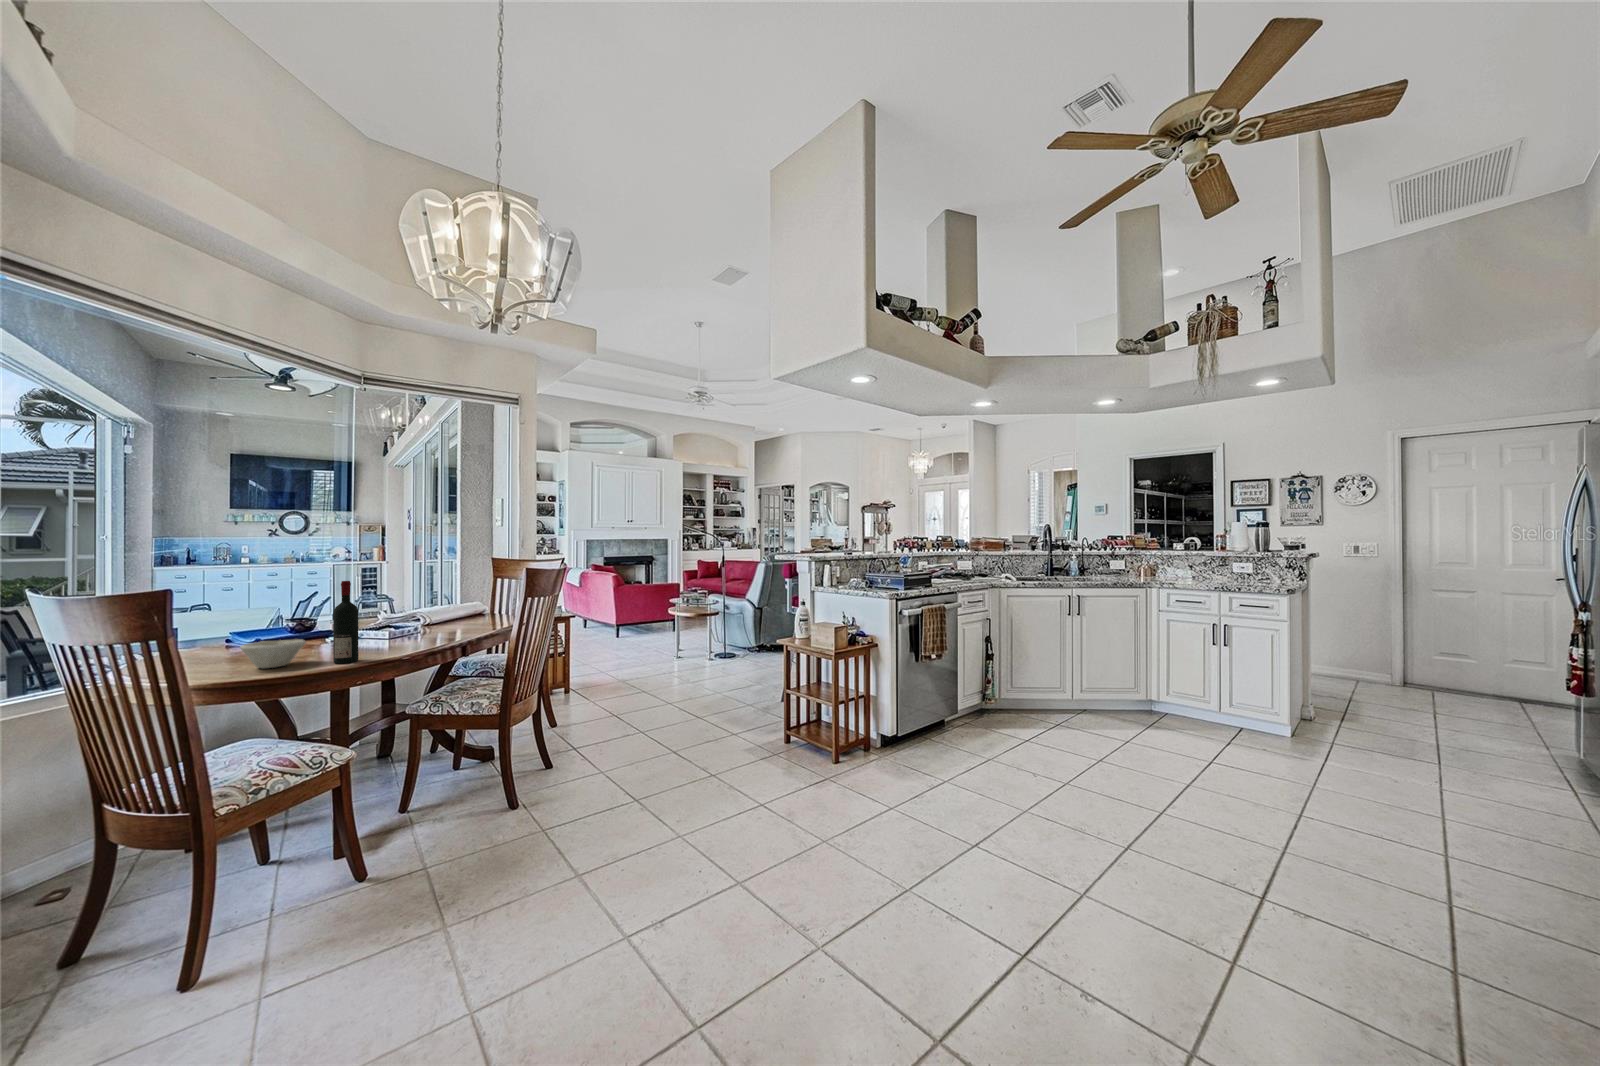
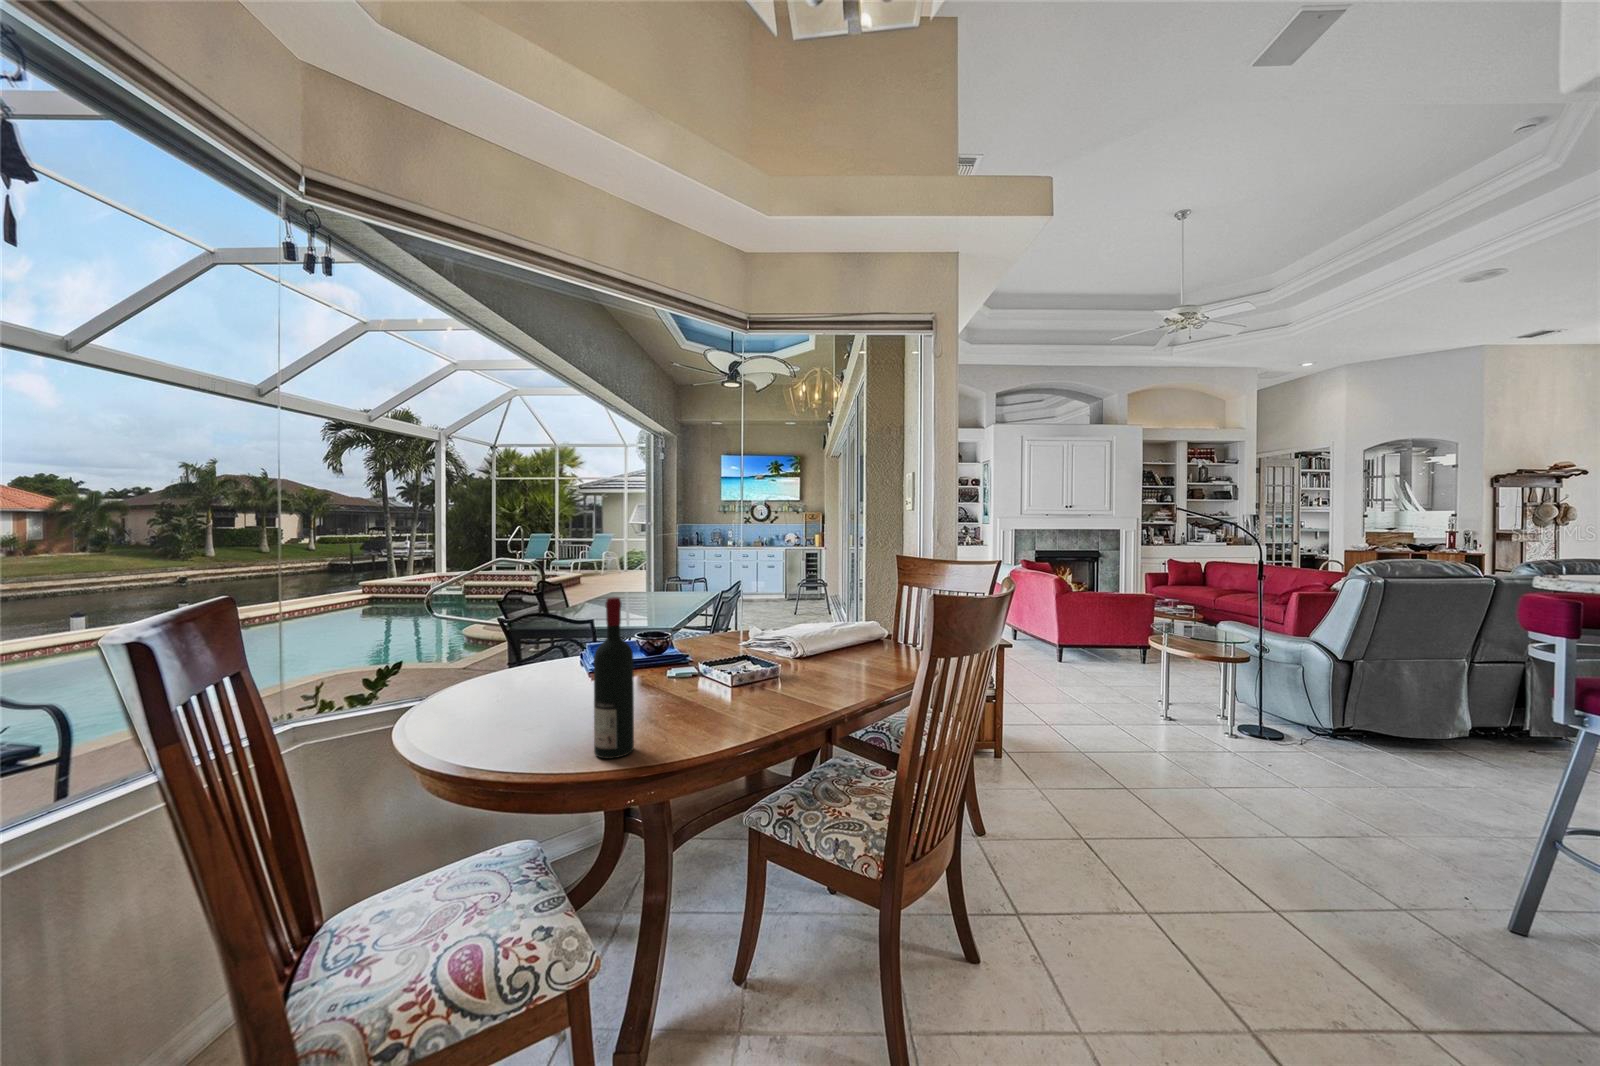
bowl: present [240,640,306,668] -> none [475,688,574,745]

